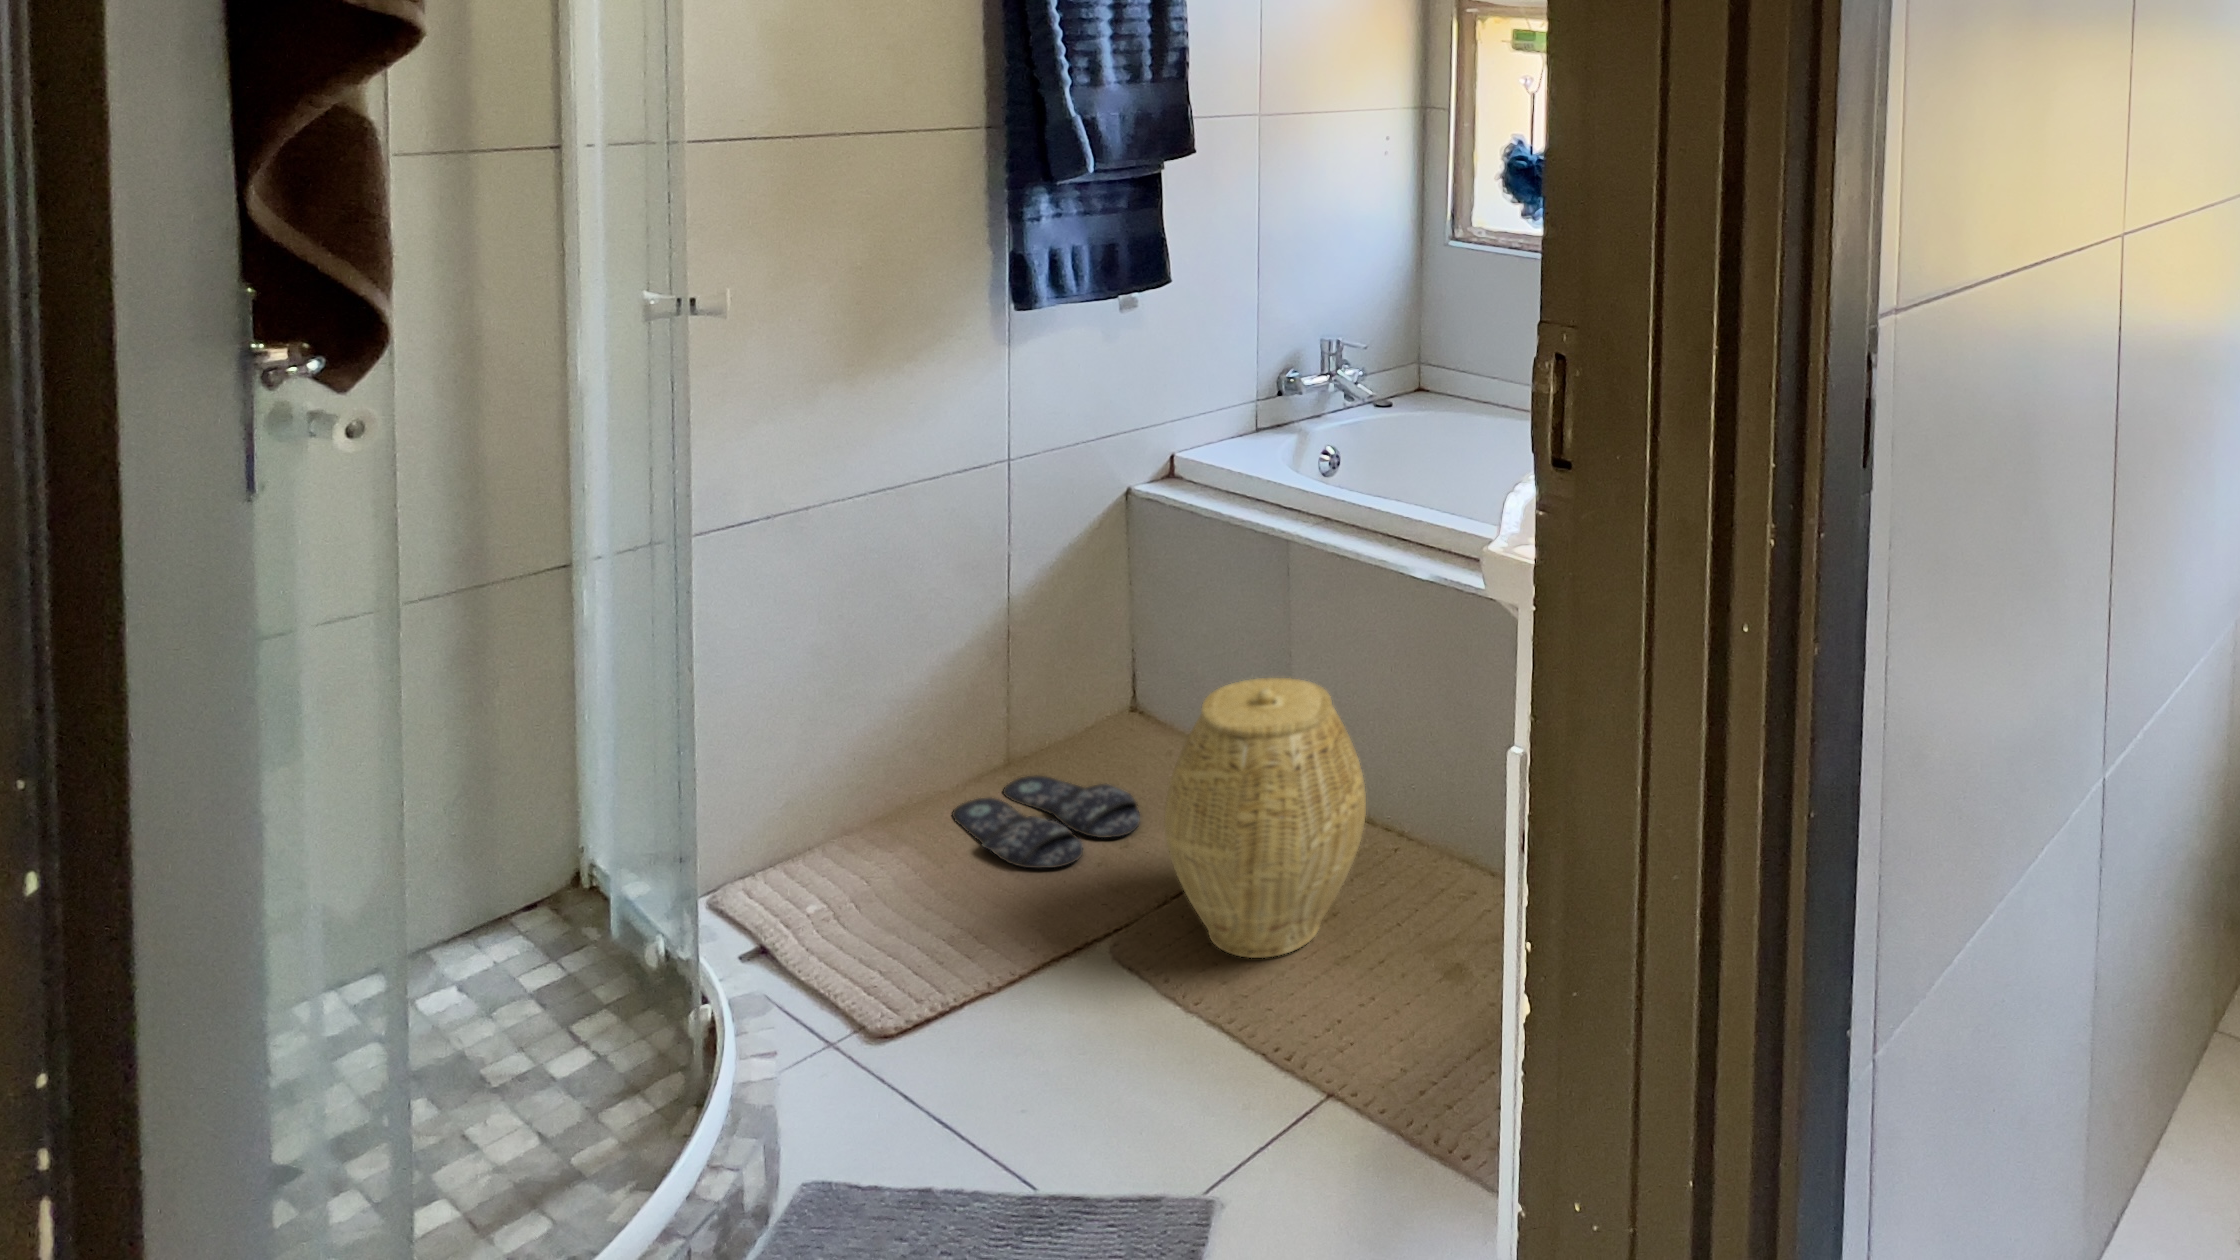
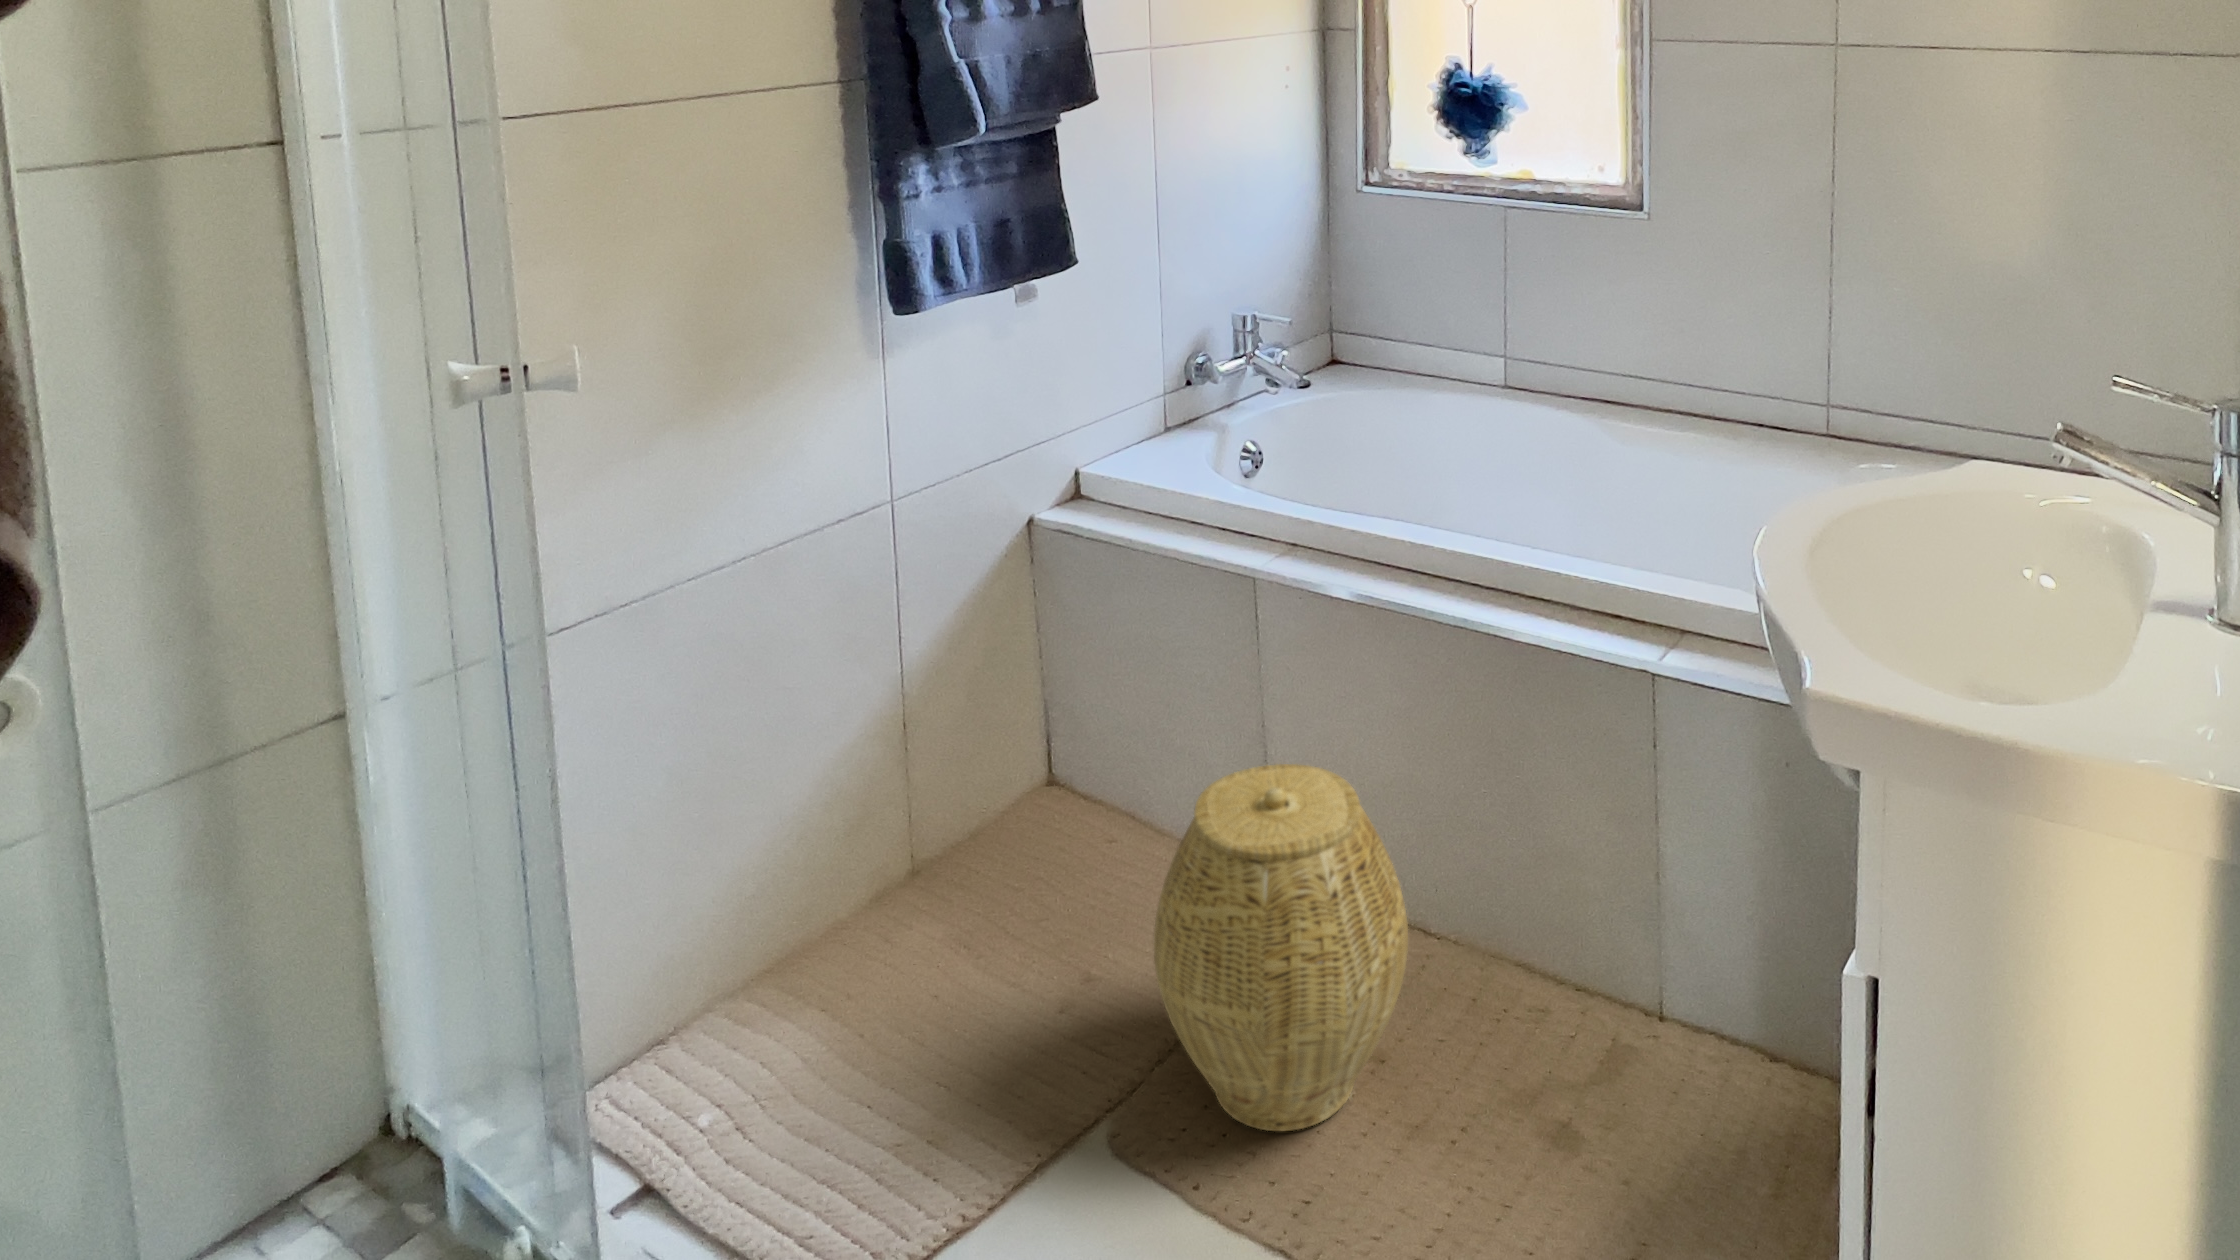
slippers: present [952,775,1140,868] -> none [856,876,1094,1016]

